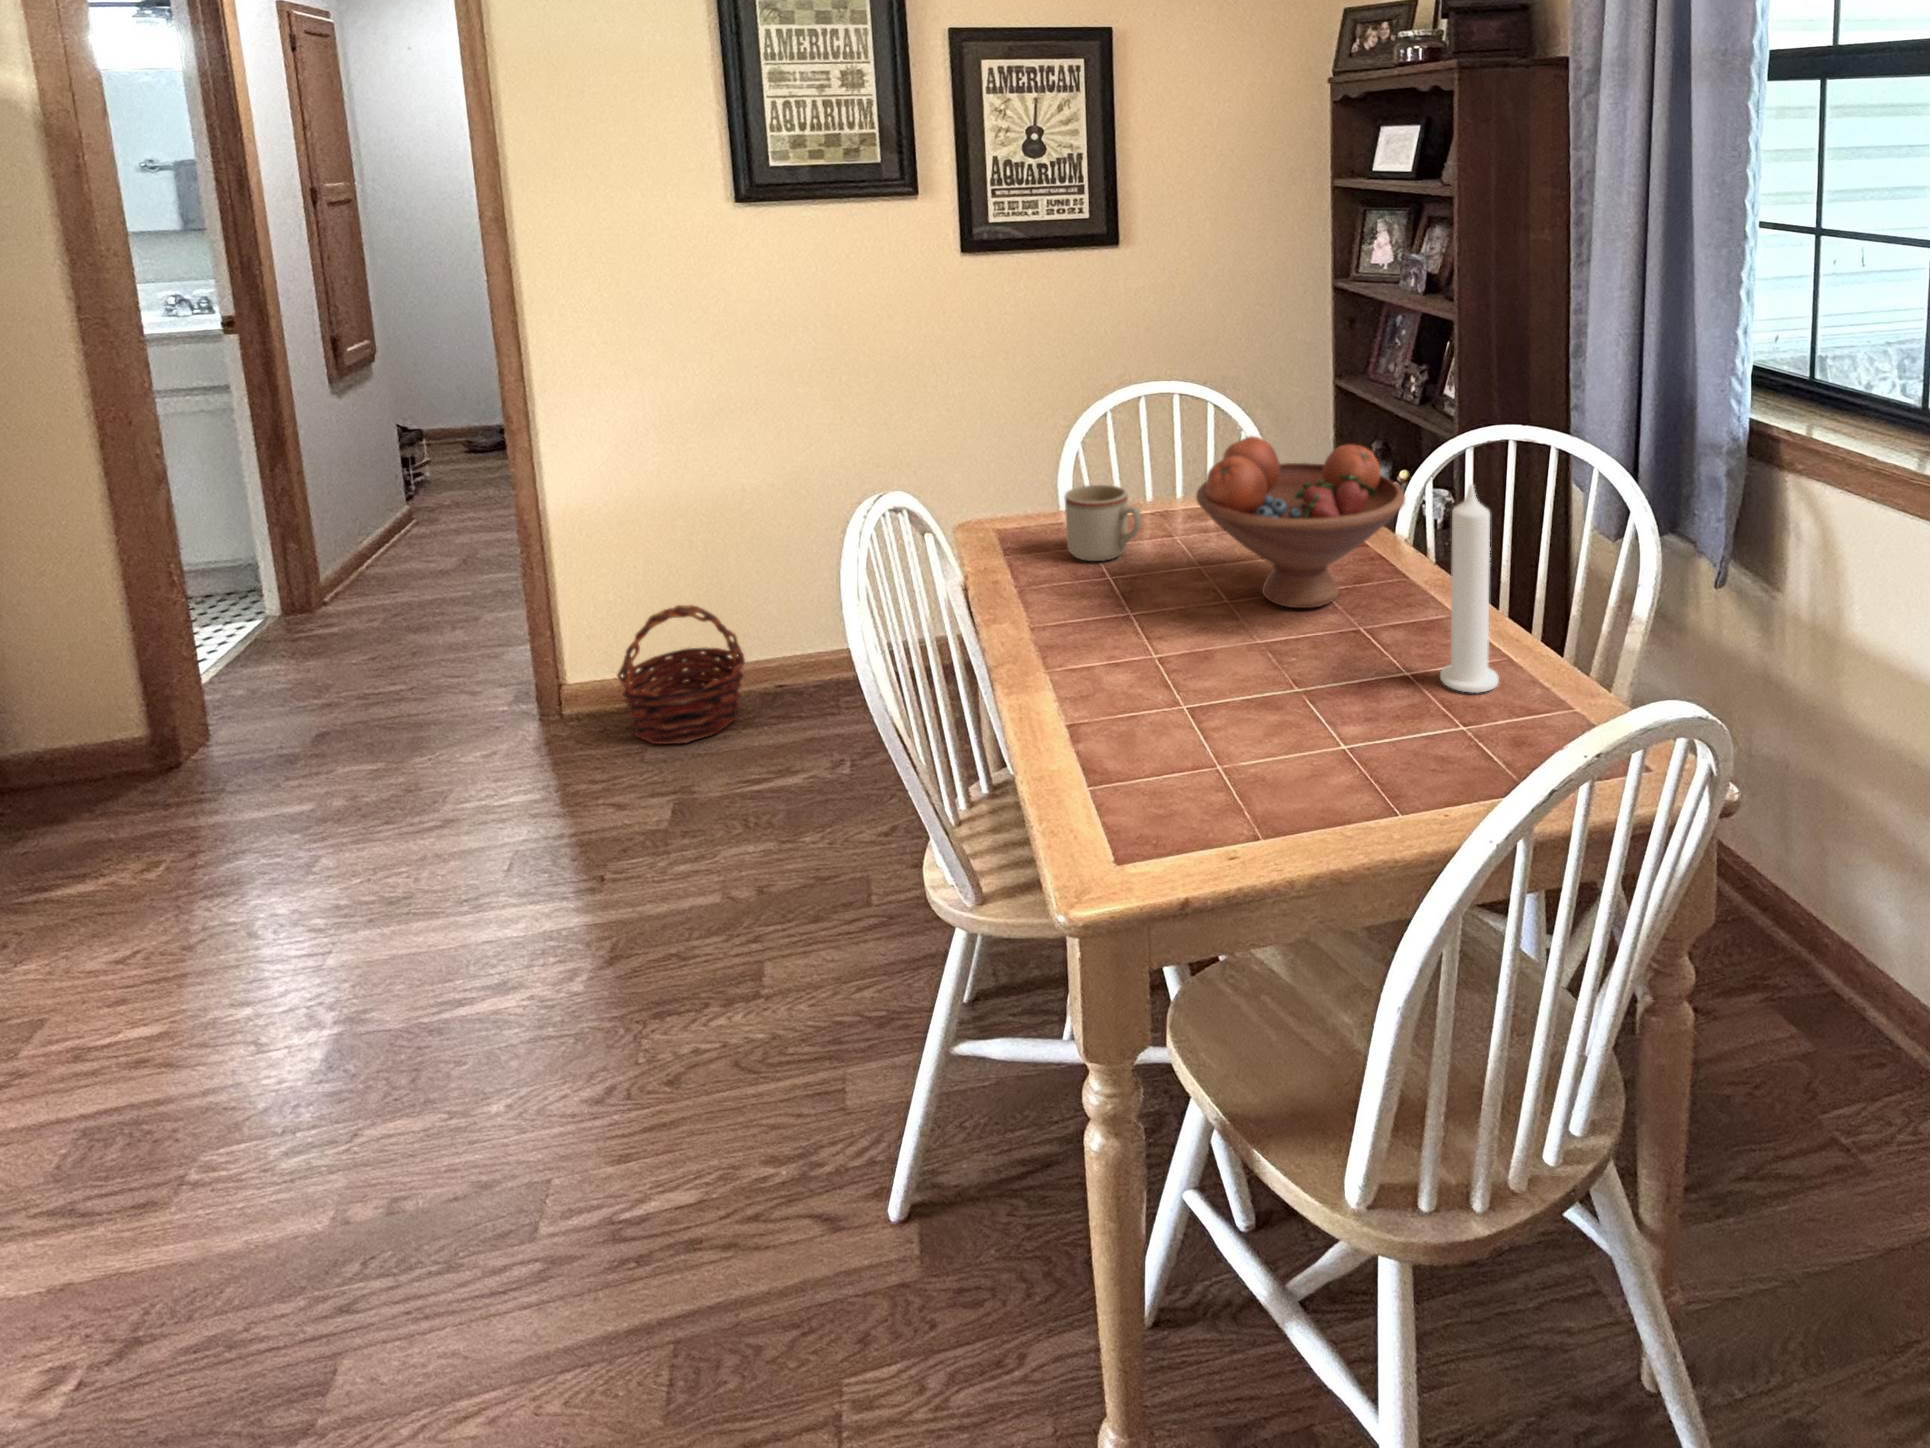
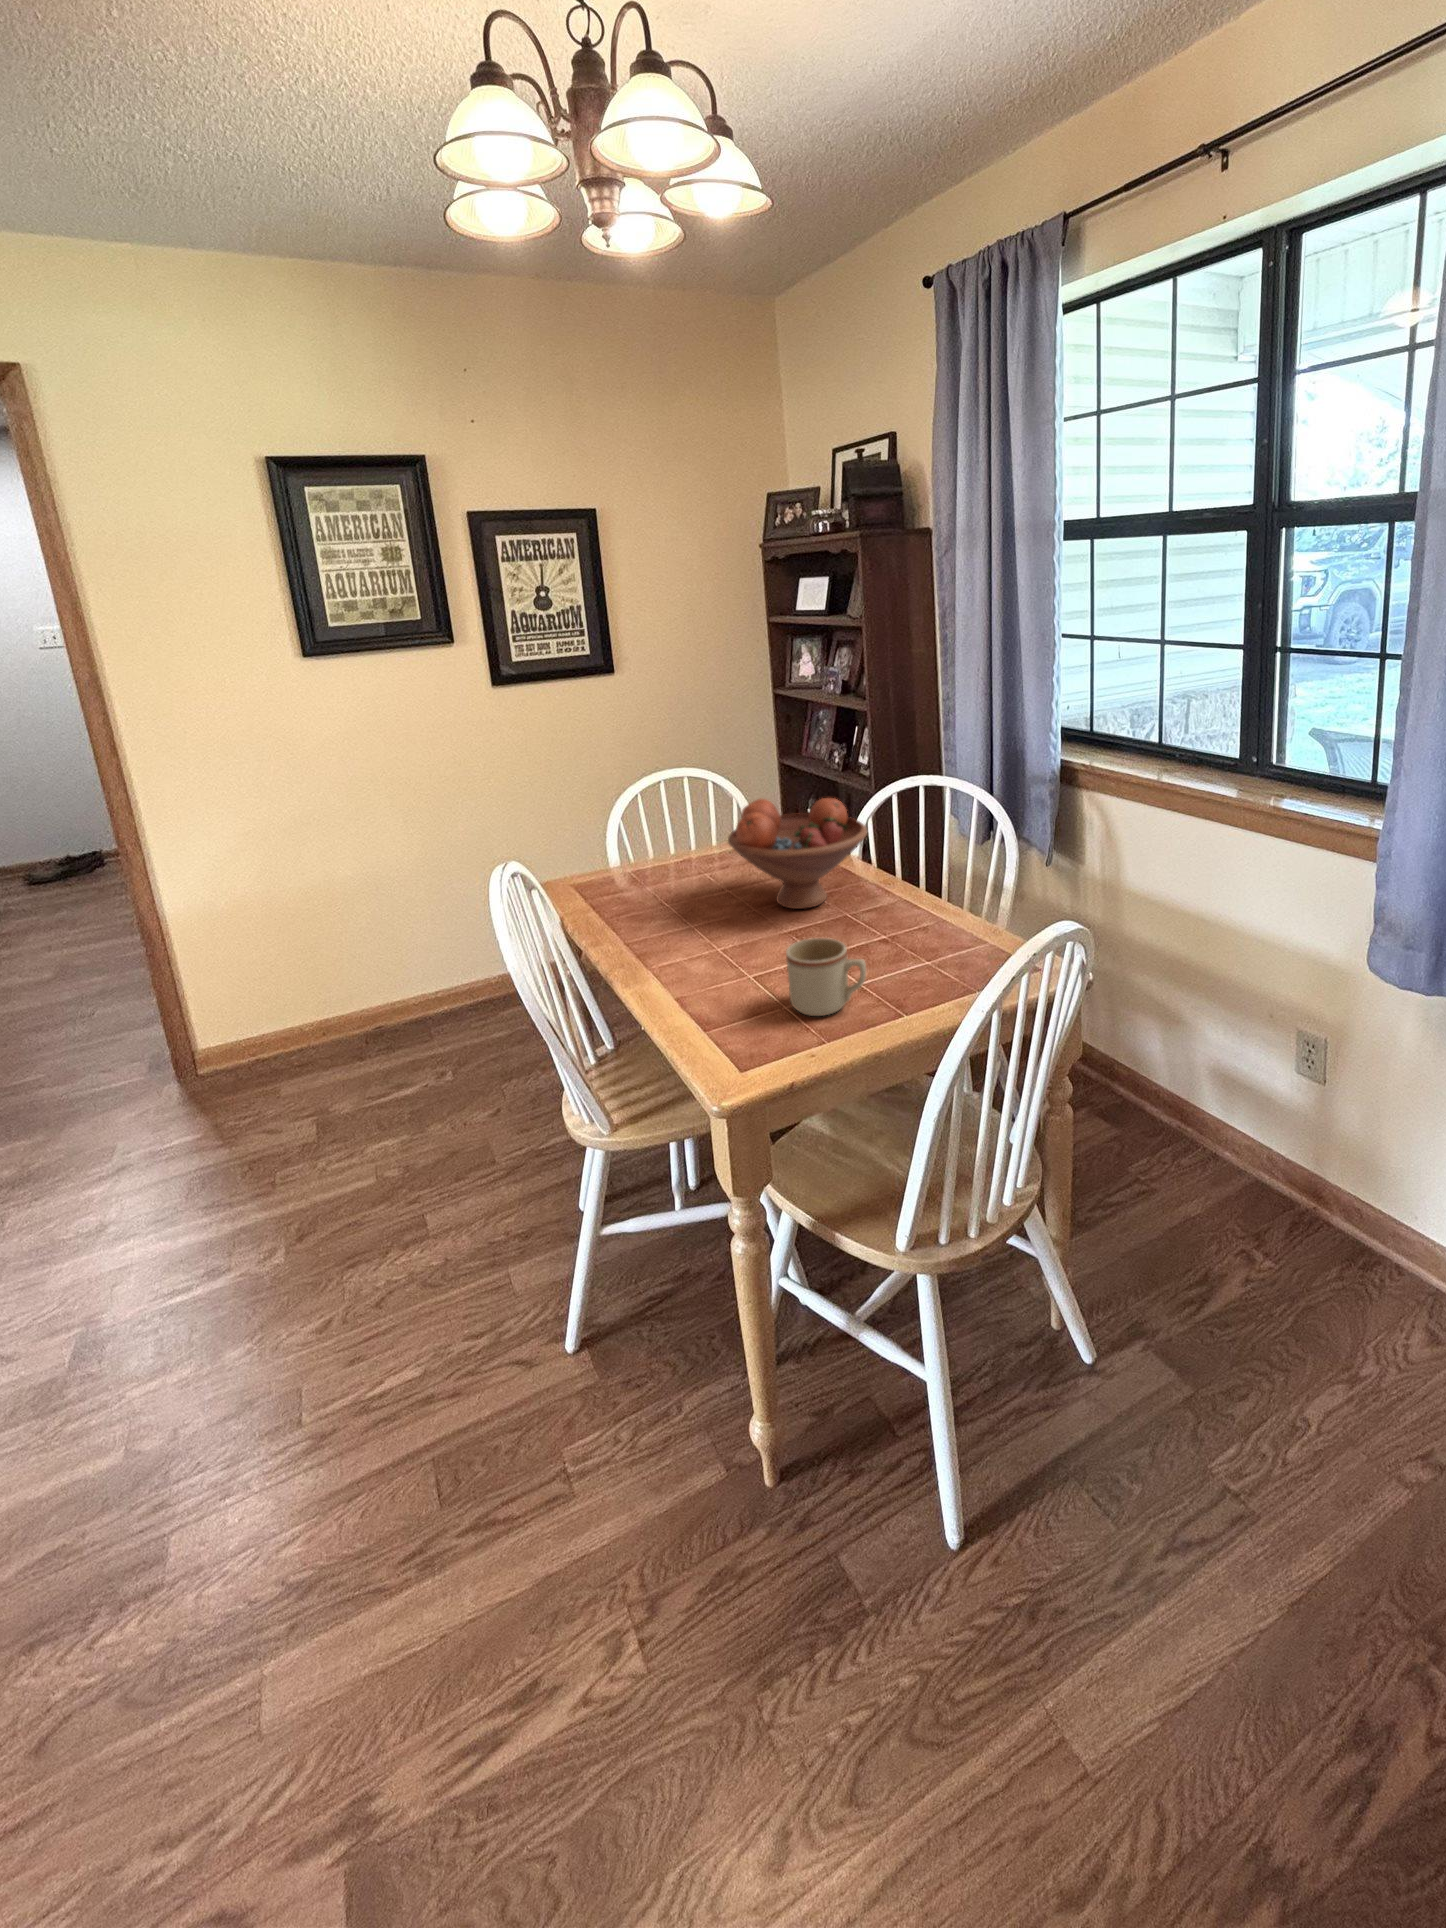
candle: present [1440,484,1499,693] -> none [905,814,942,945]
mug: present [1065,485,1141,561] -> present [786,938,866,1016]
basket: present [617,605,745,744] -> none [249,974,356,1081]

